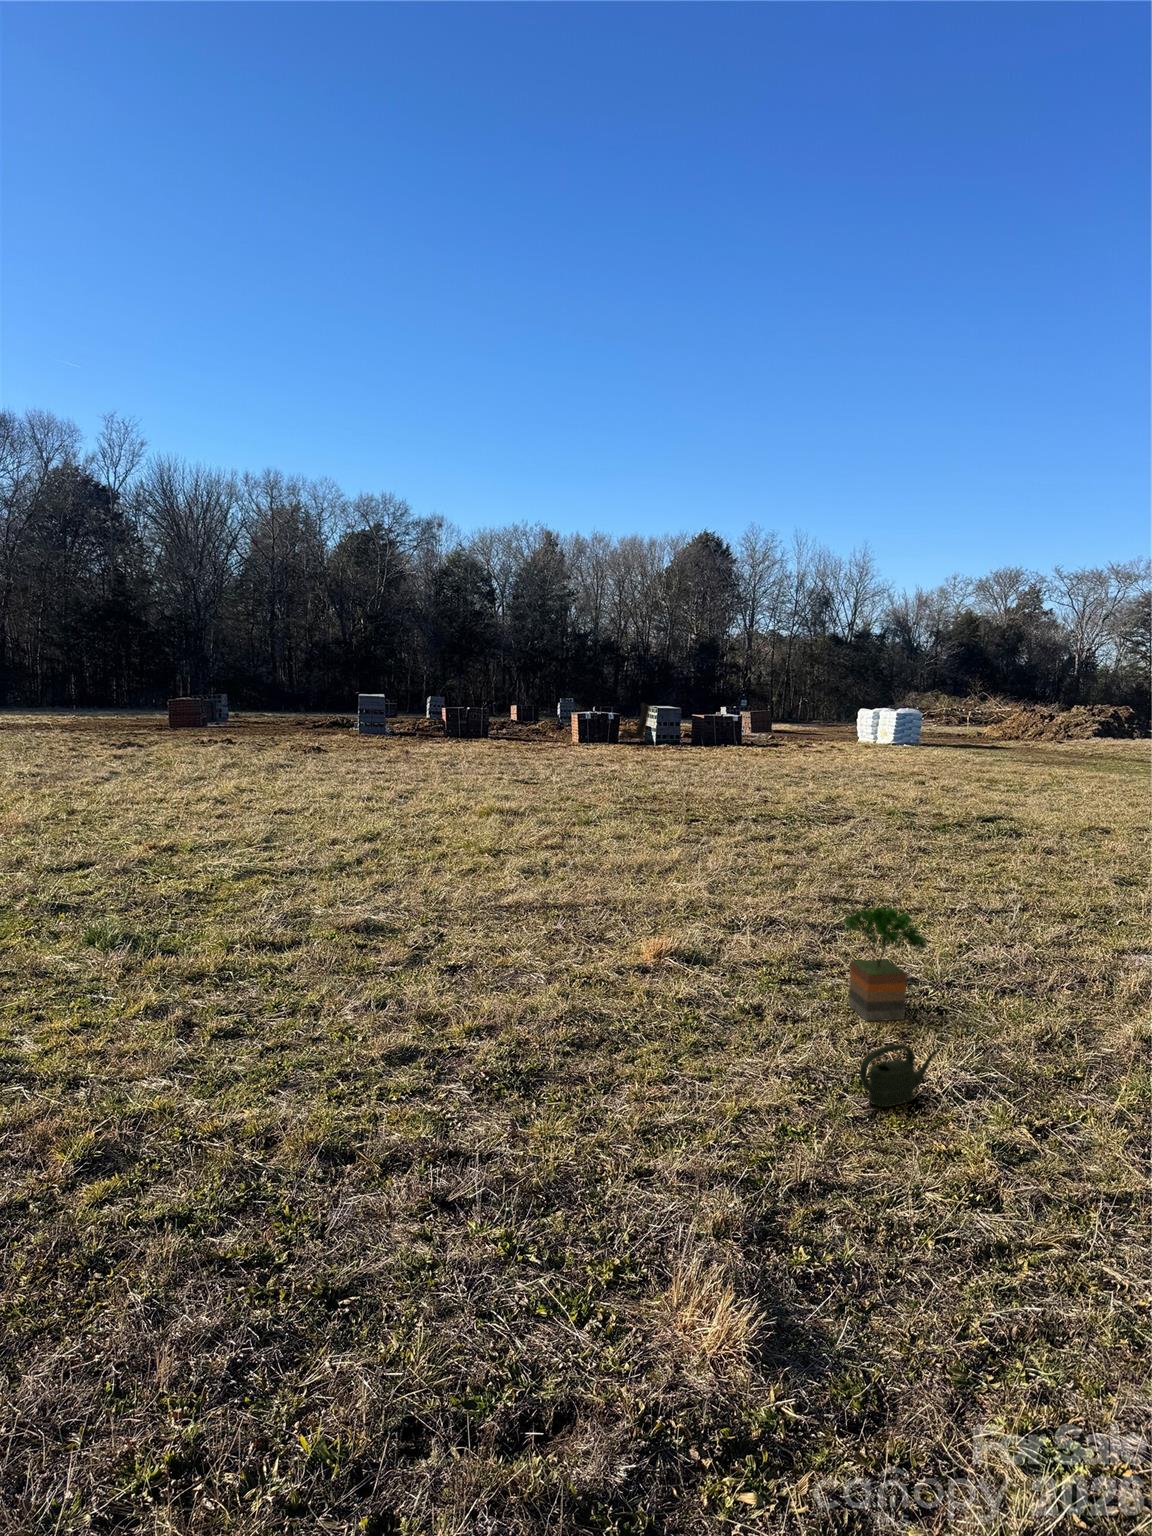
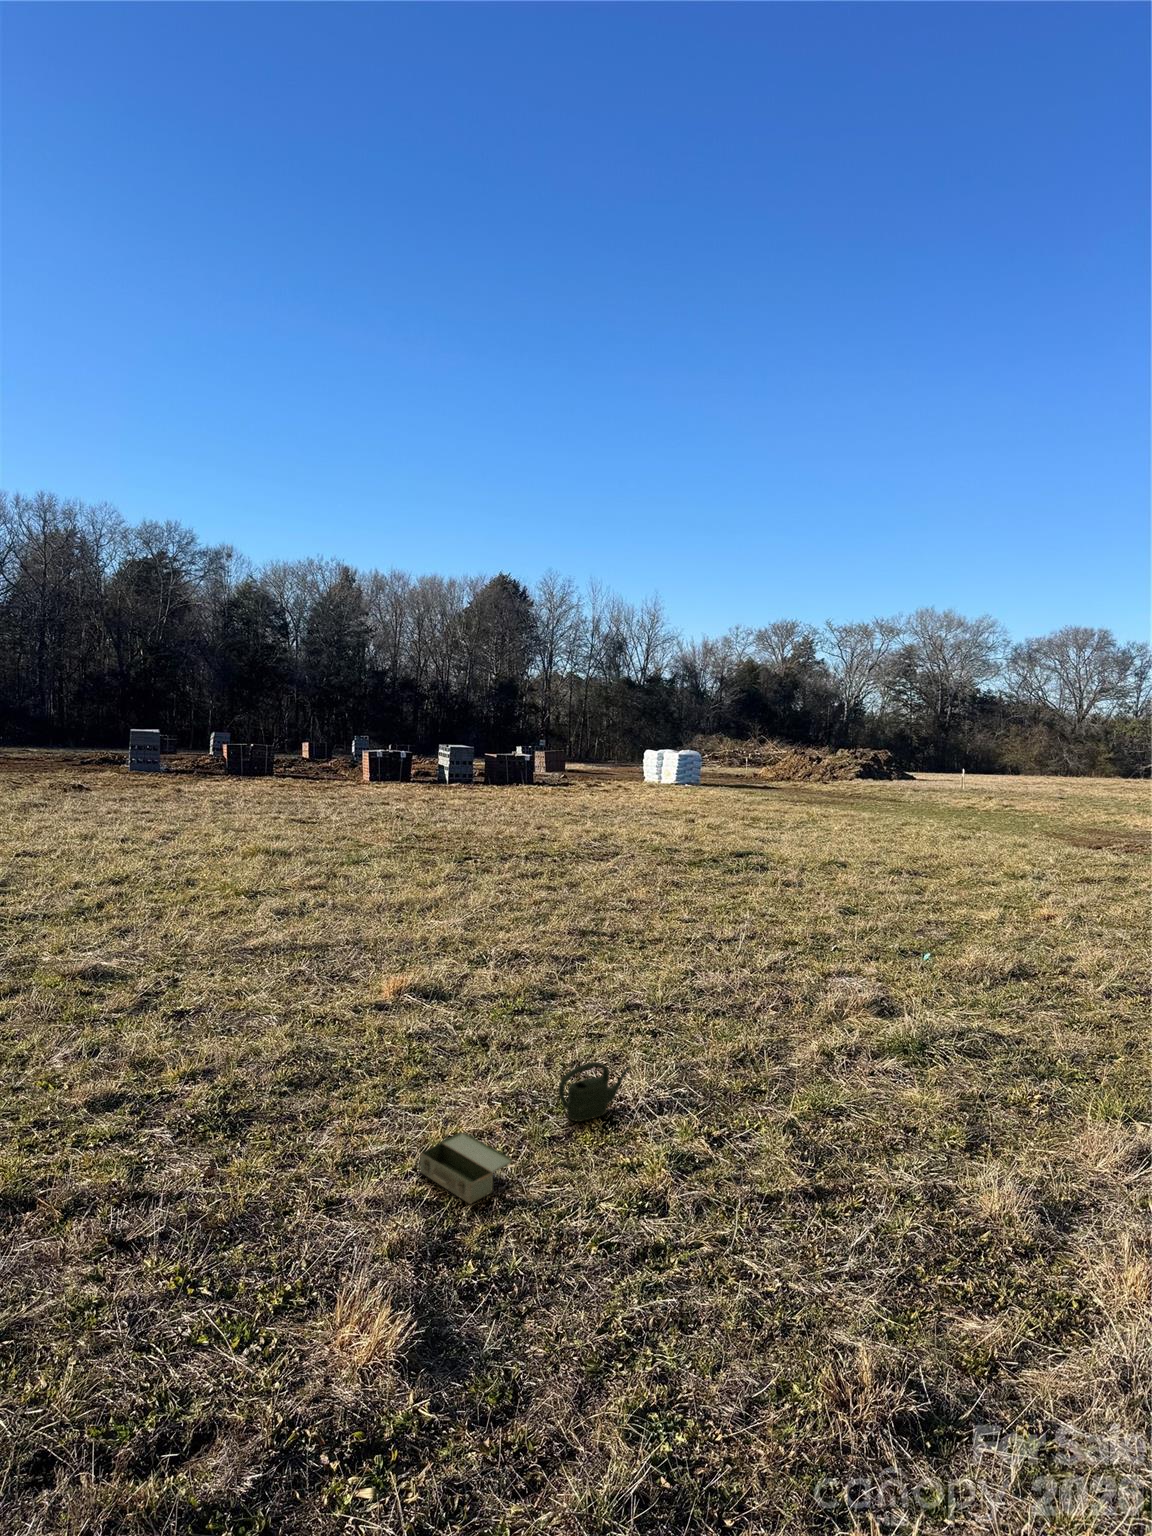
lounge chair: present [622,703,650,743] -> none [415,740,445,781]
potted tree: present [844,907,927,1021] -> none [566,936,639,1045]
toolbox: none [722,1110,826,1190] -> present [420,1132,513,1204]

